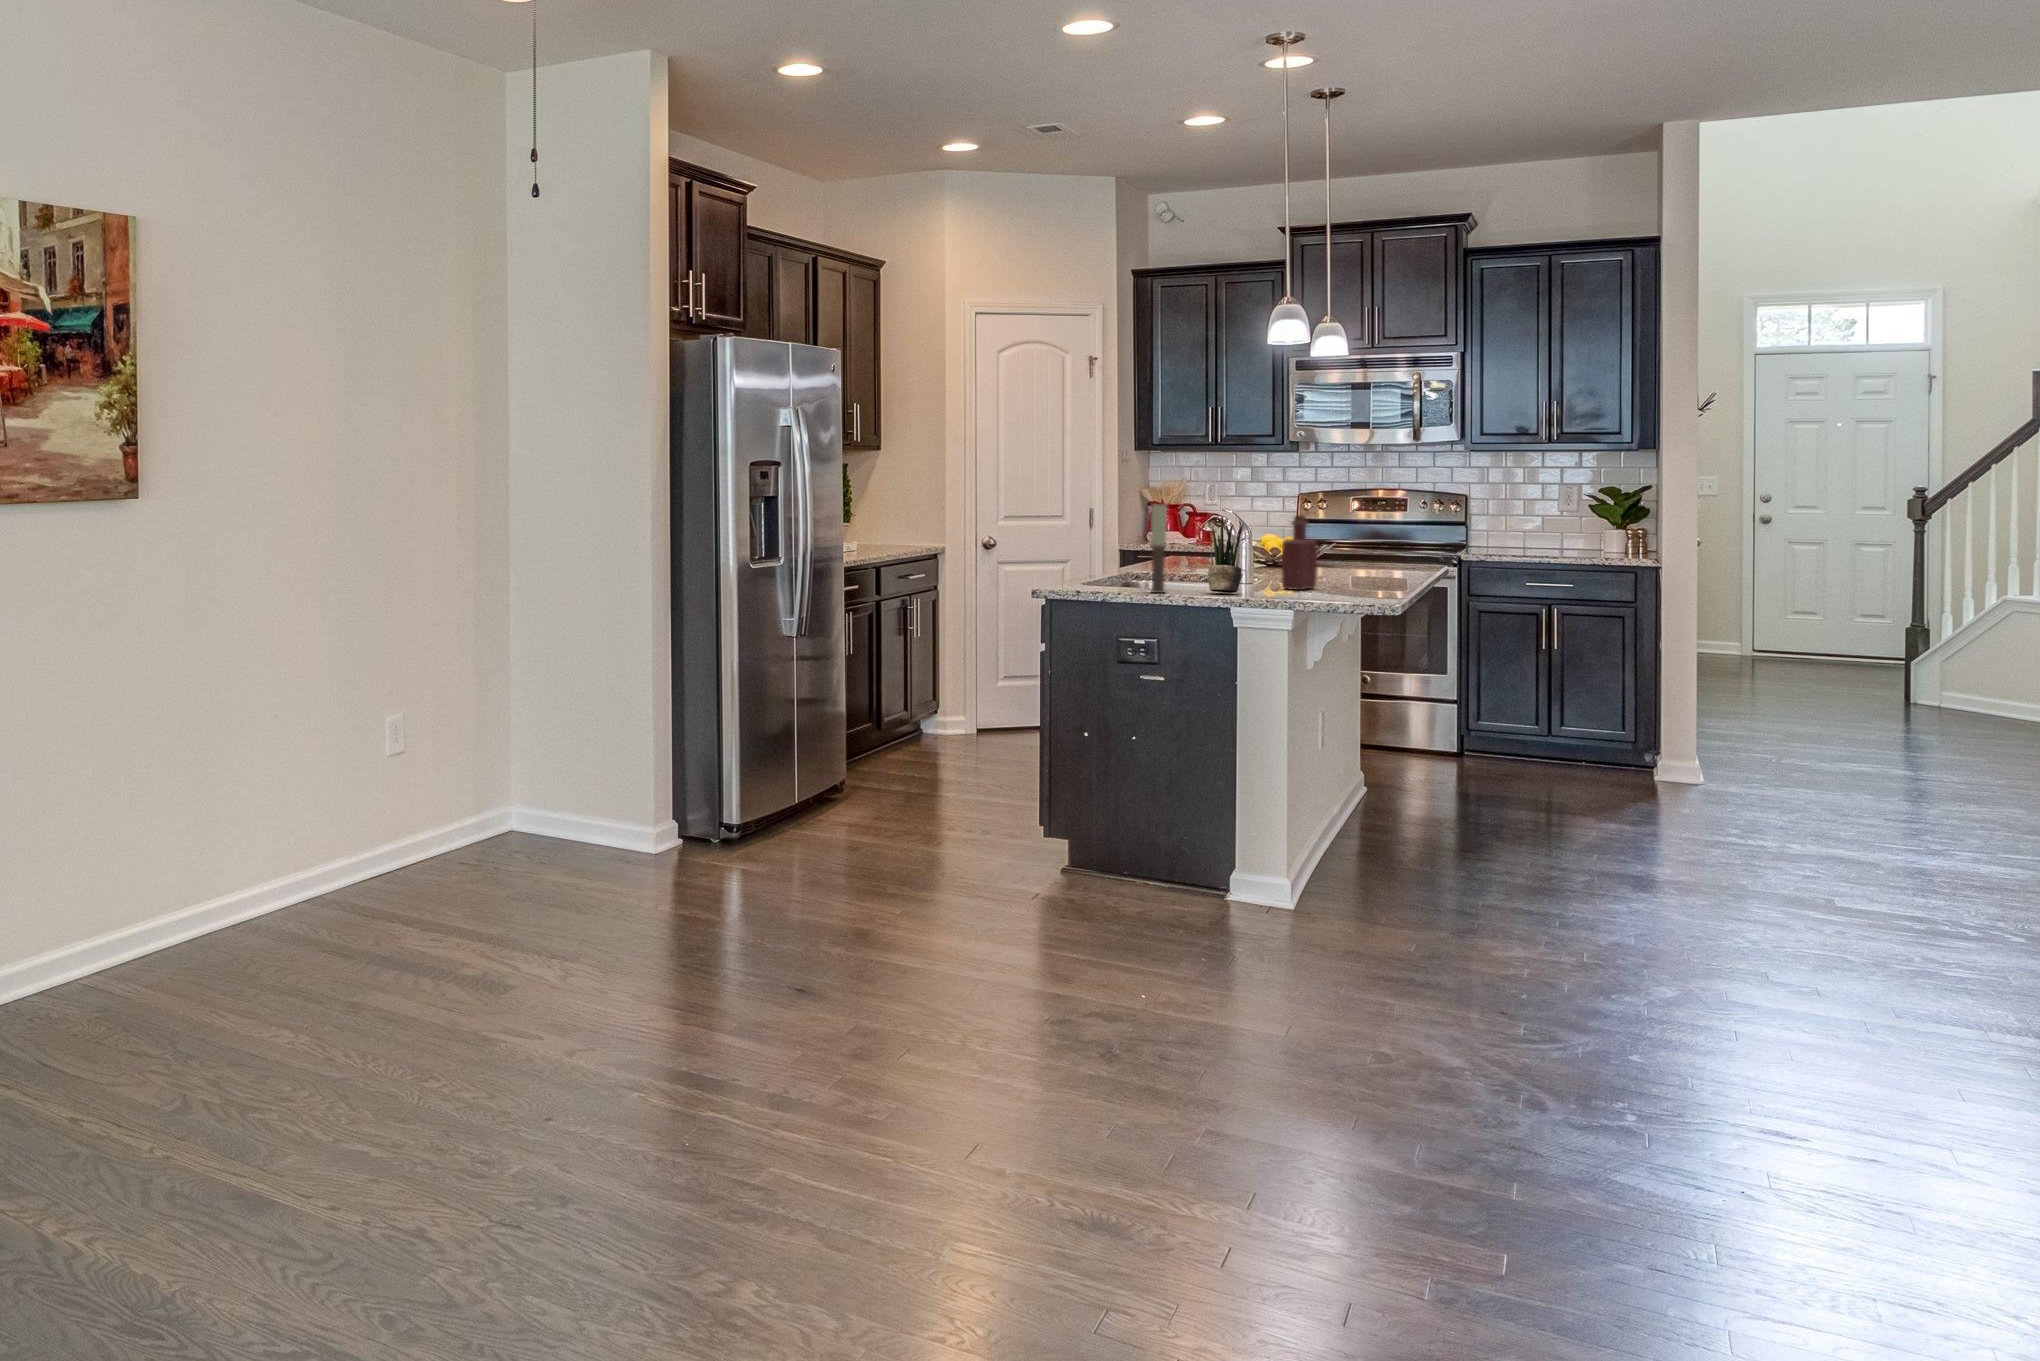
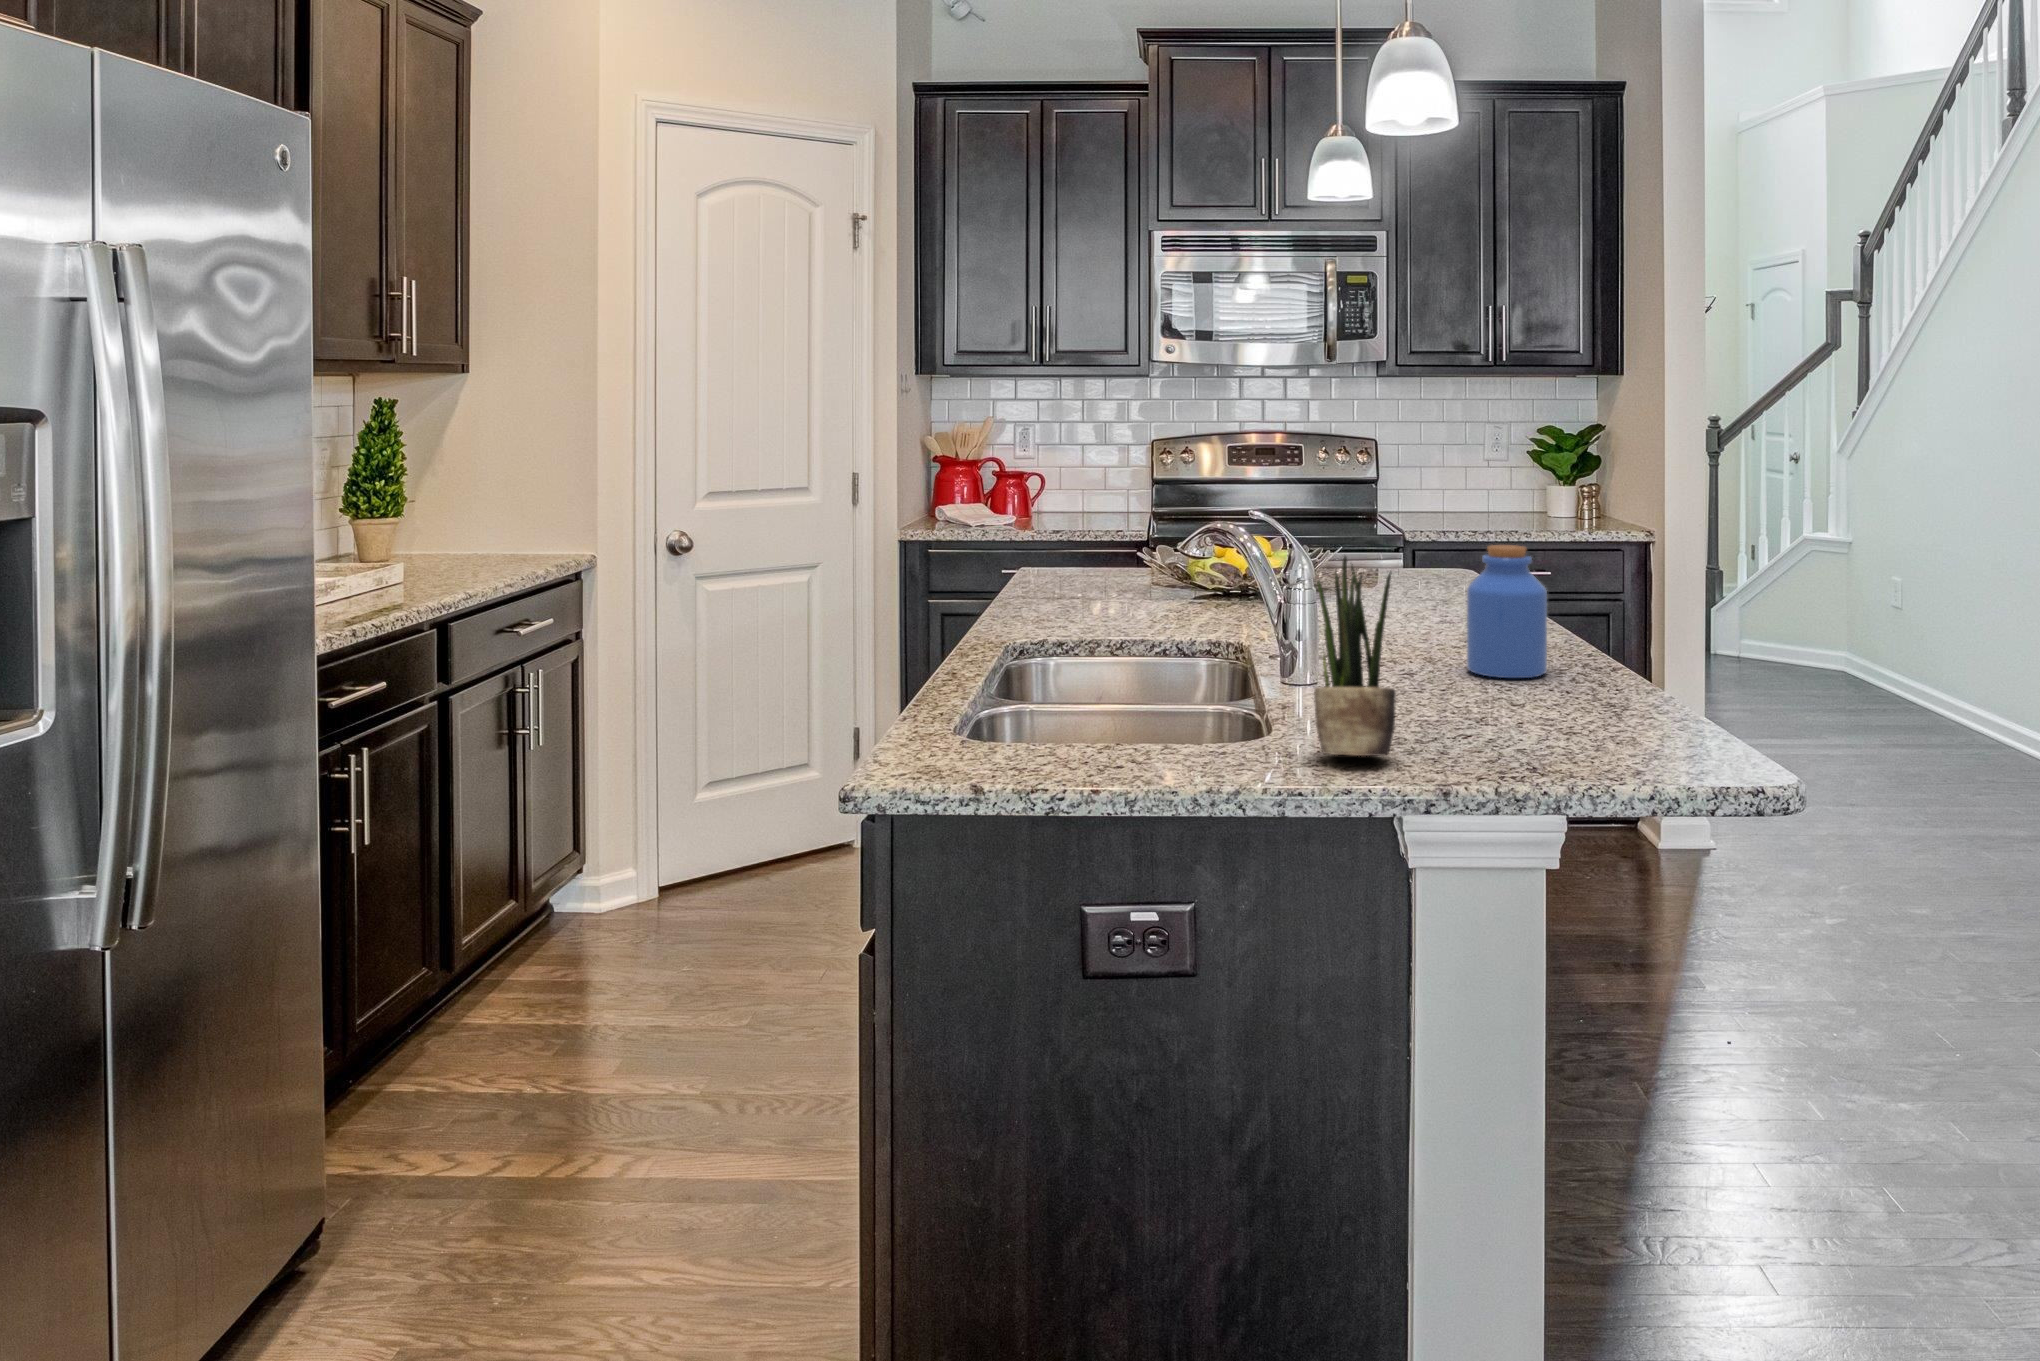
candle: present [1151,504,1167,593] -> none [1175,519,1219,774]
bottle: present [1282,515,1317,590] -> none [1422,528,1480,712]
jar: none [1332,528,1373,586] -> present [1467,545,1547,678]

